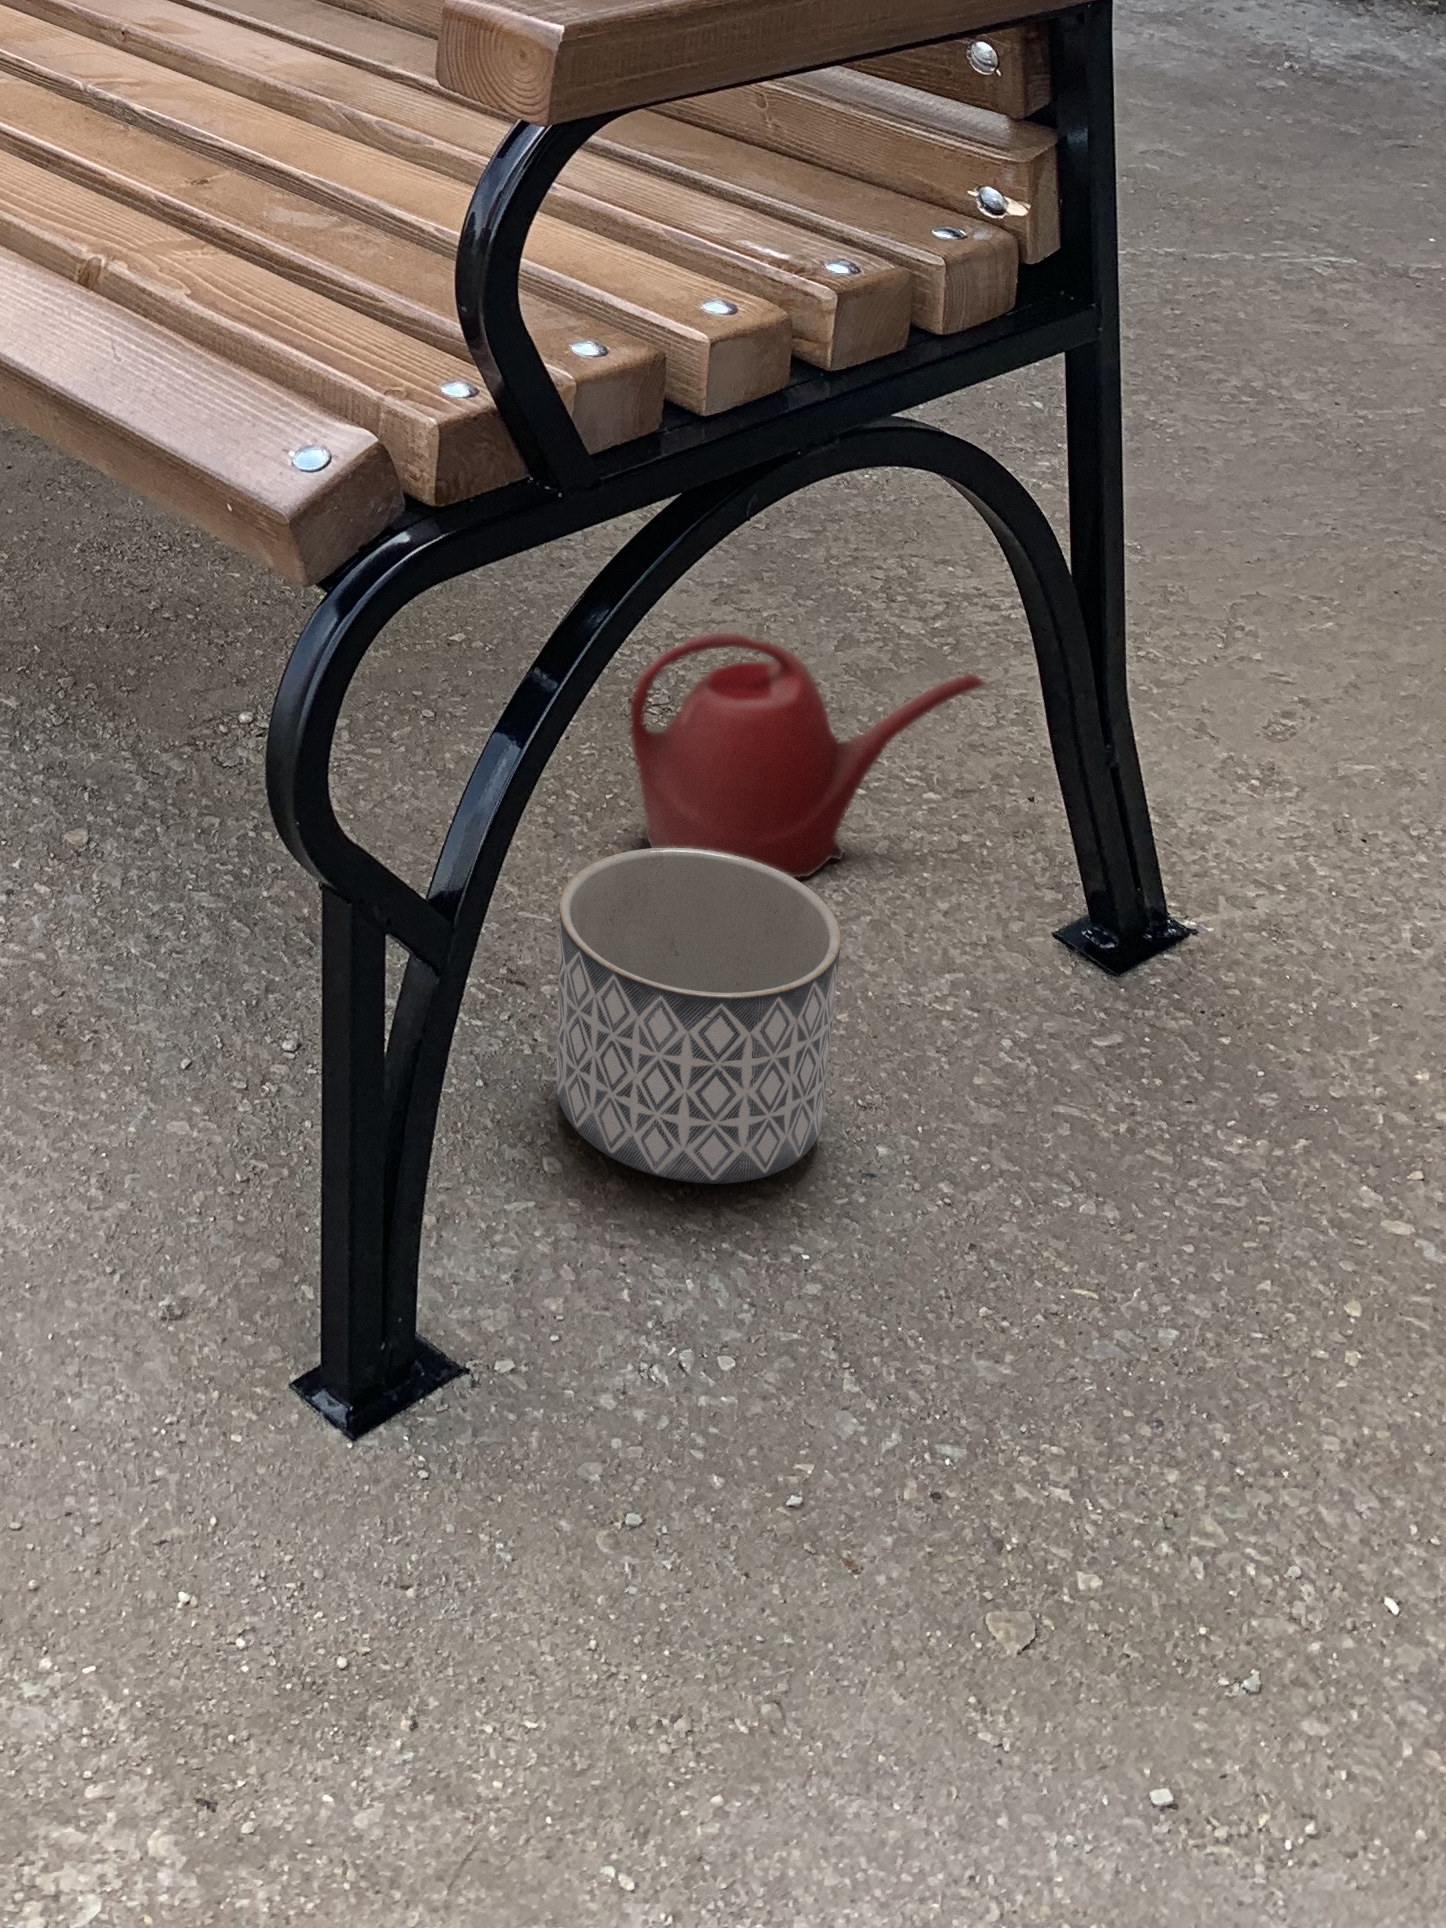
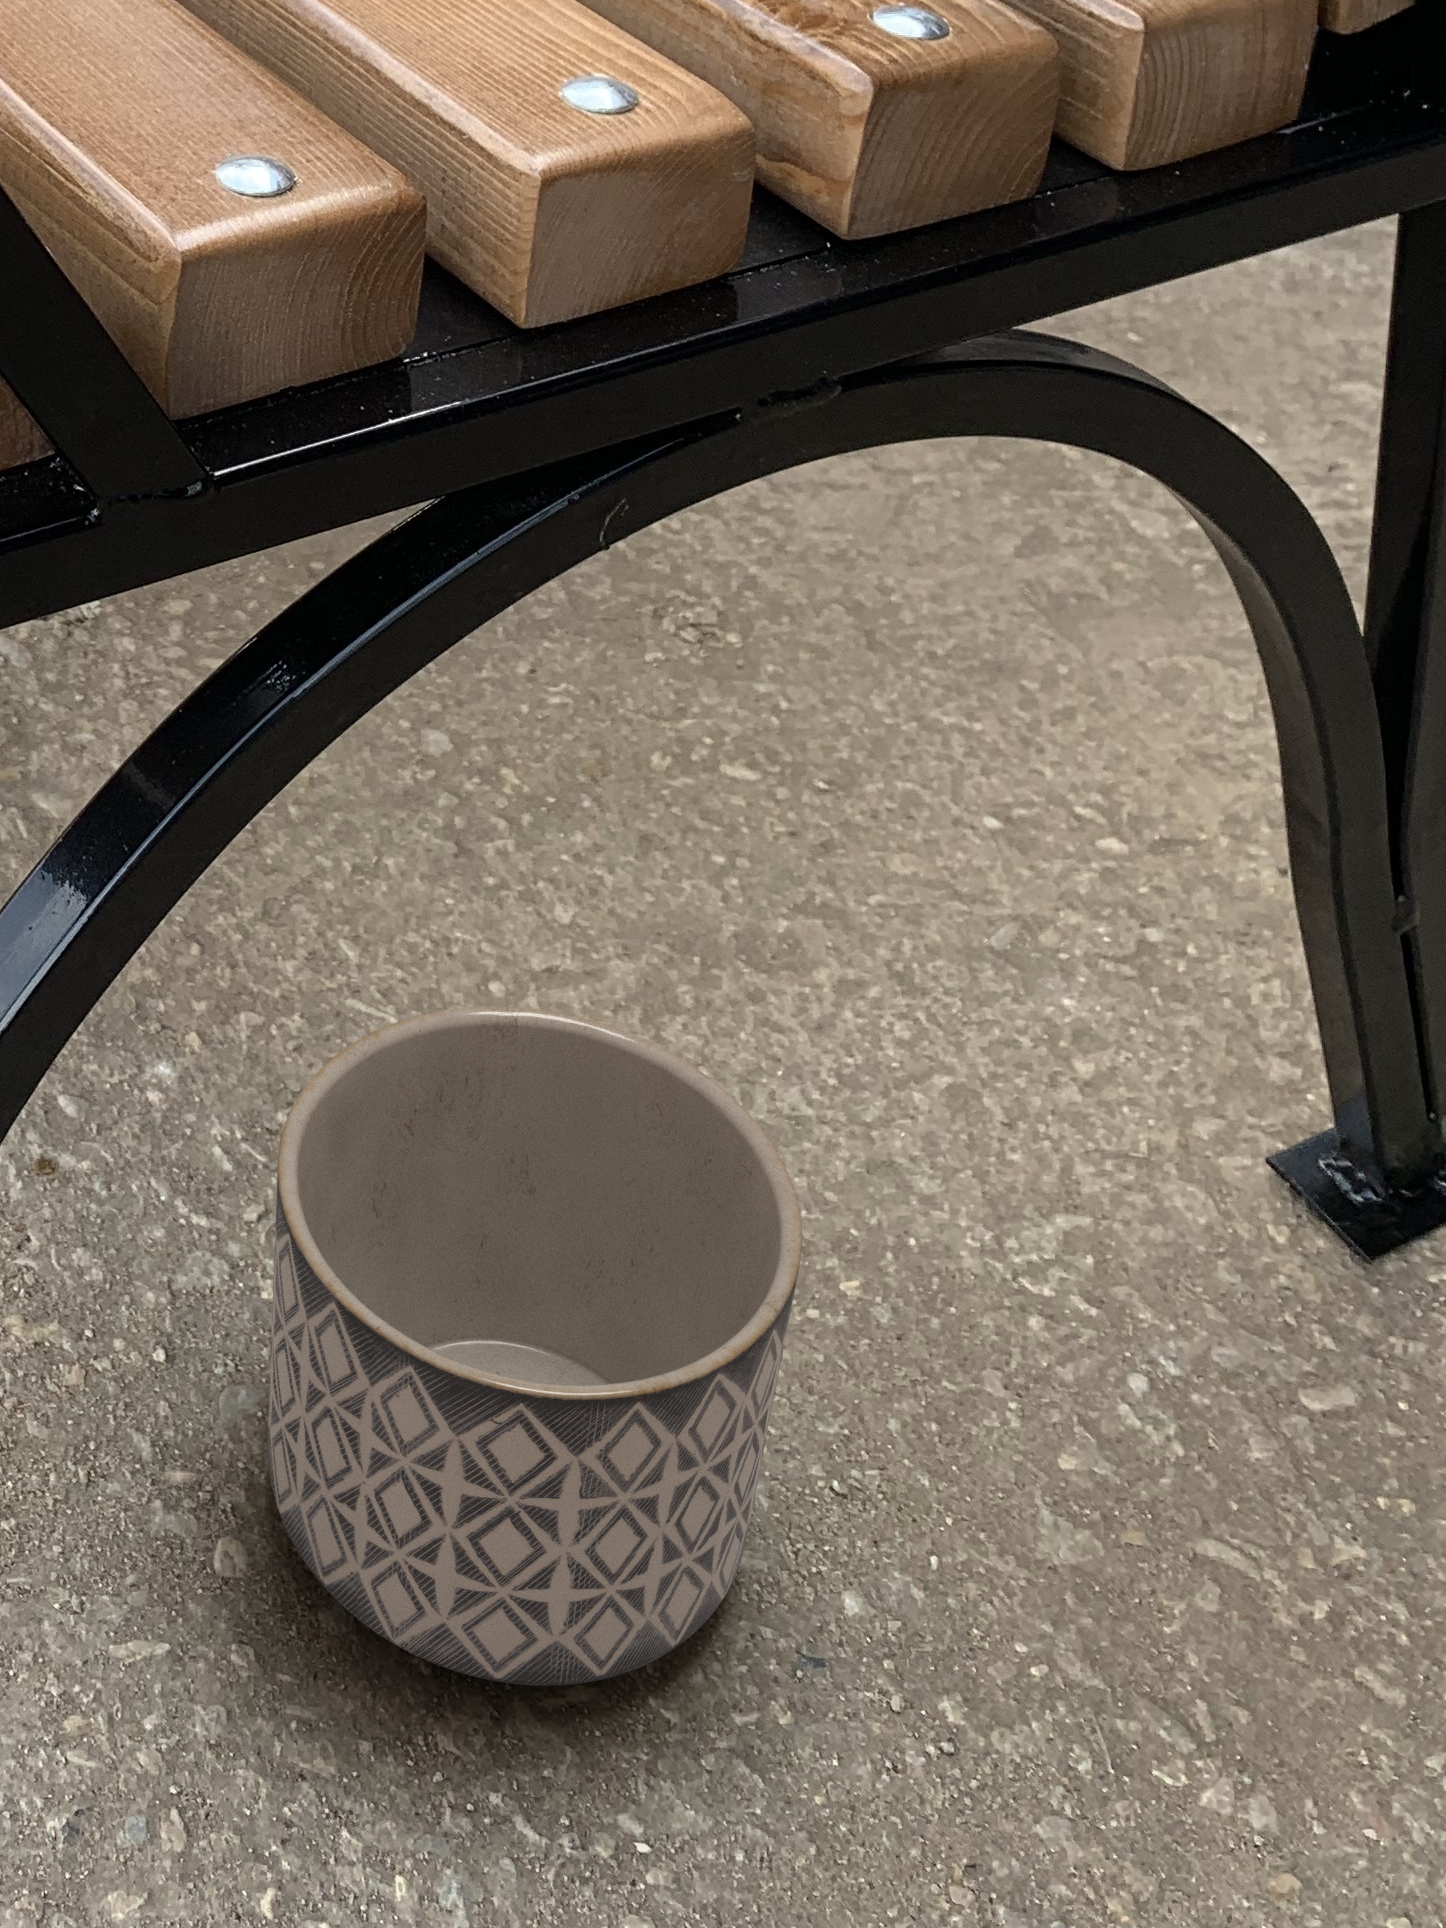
watering can: present [630,633,984,878] -> none [585,568,1212,993]

